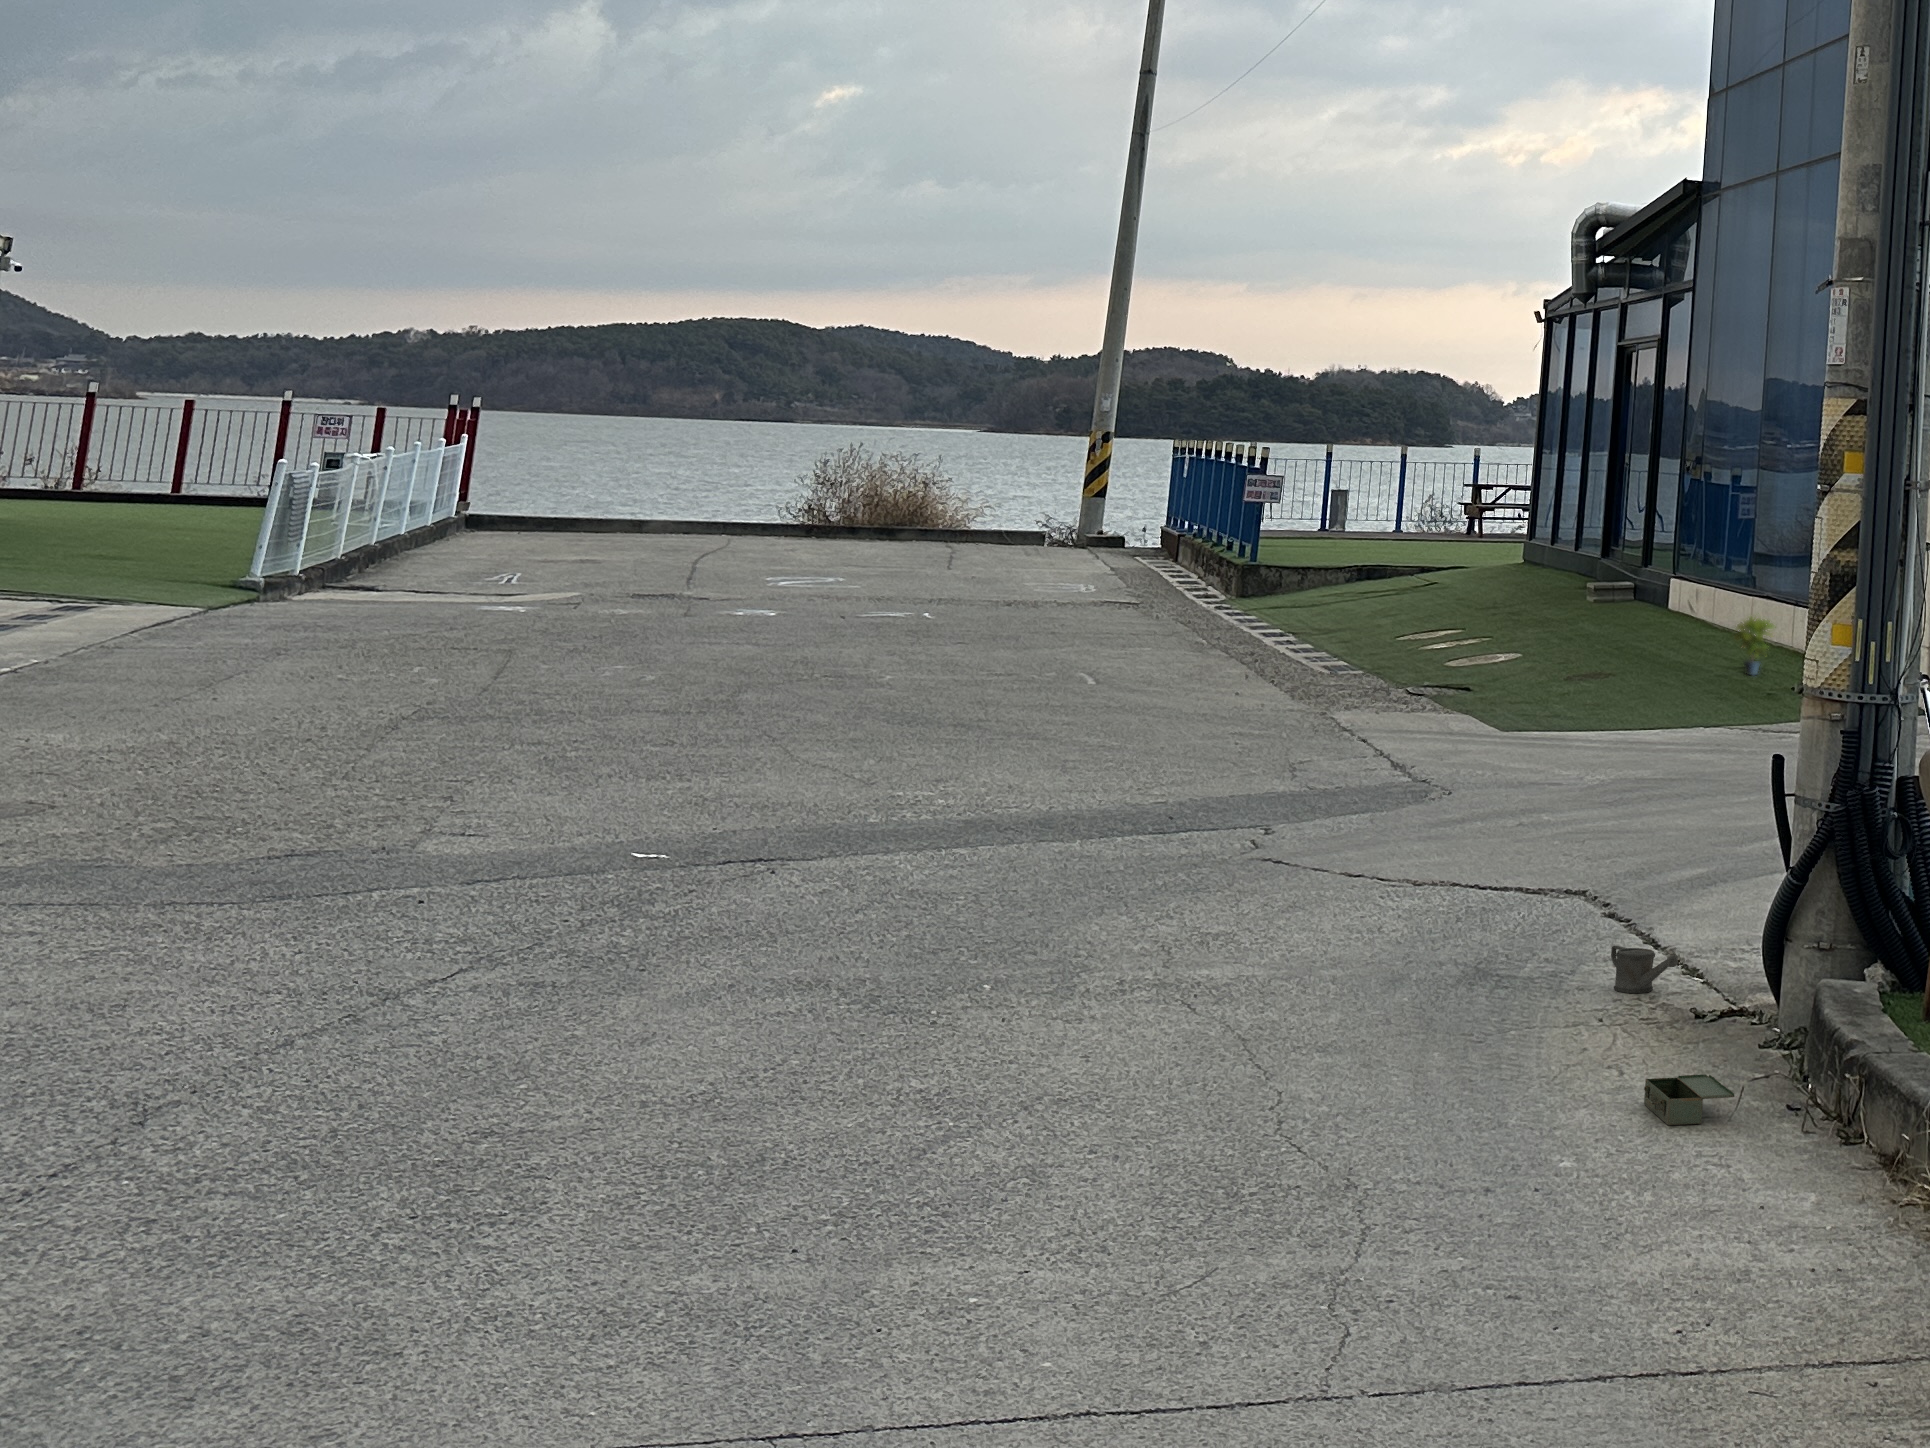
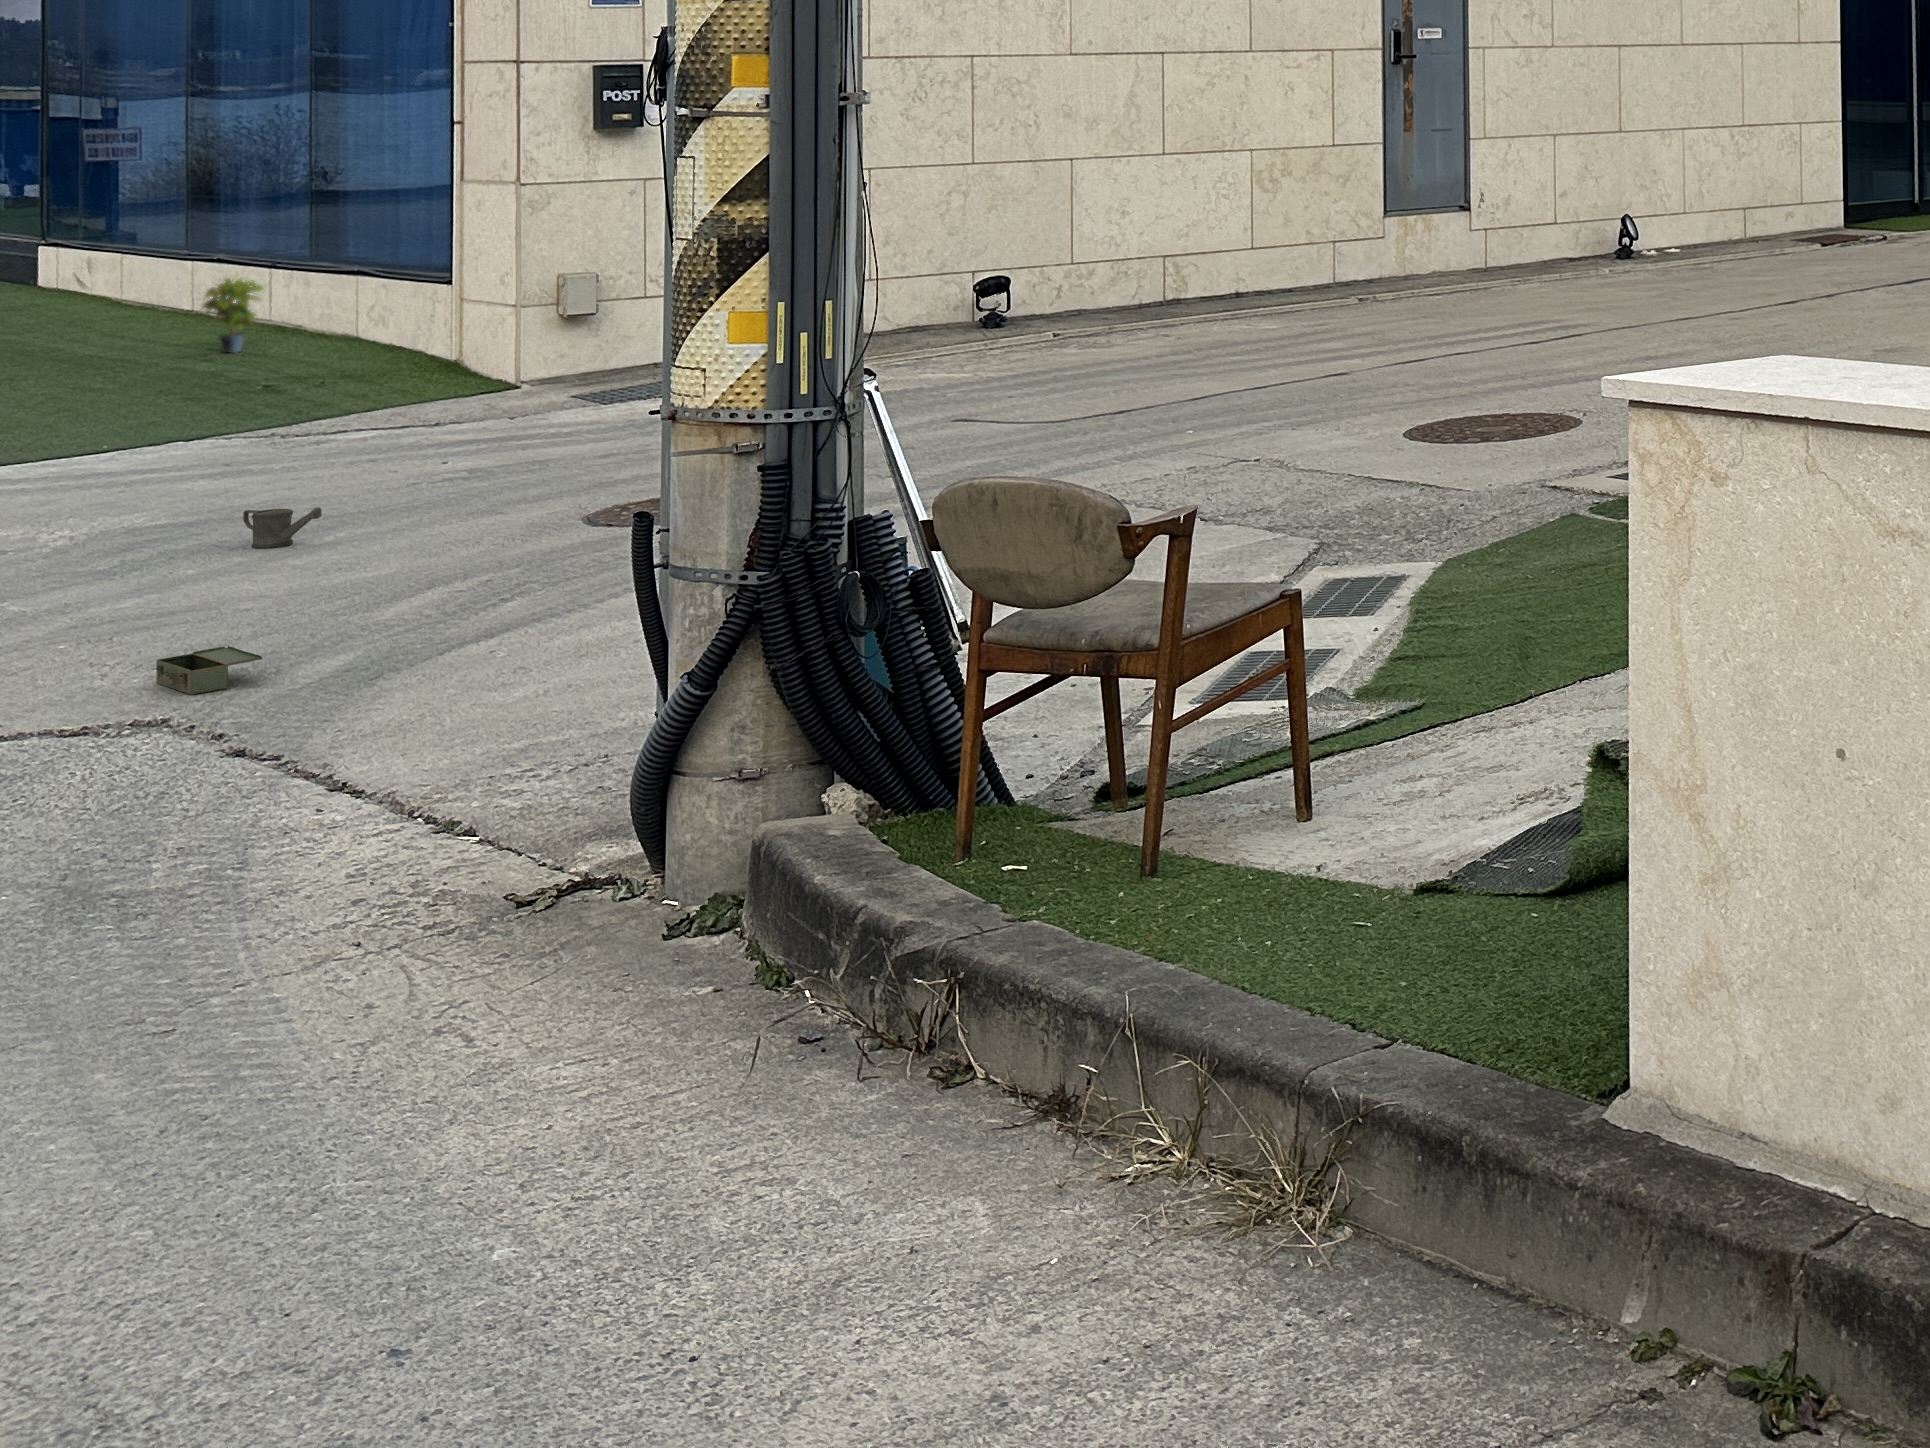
watering can: present [1611,945,1678,993] -> present [243,507,322,548]
toolbox: present [1644,1074,1734,1125] -> present [156,646,262,695]

